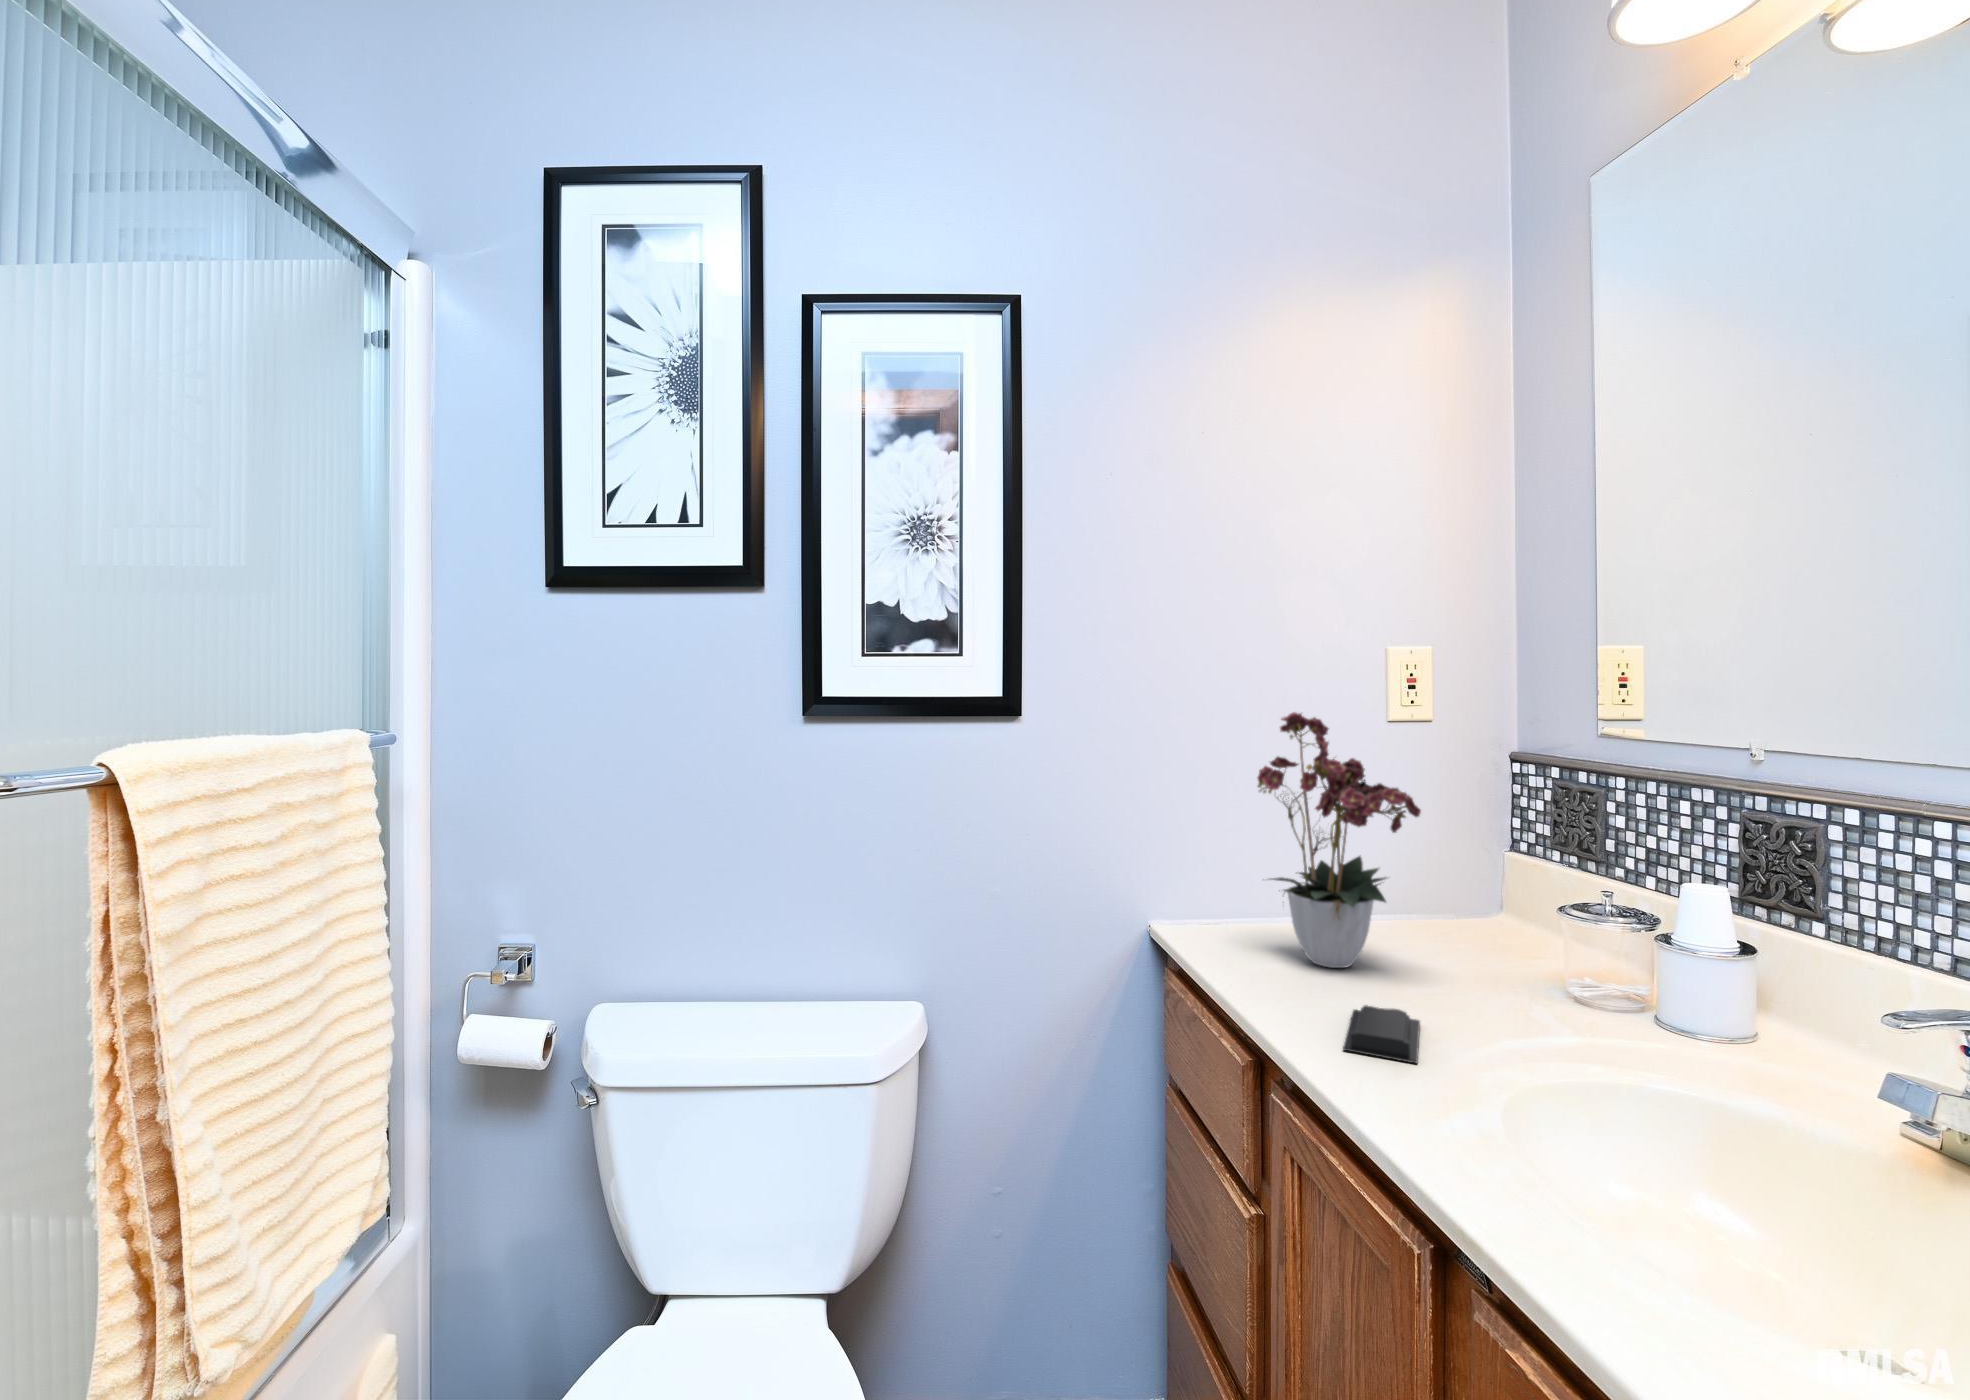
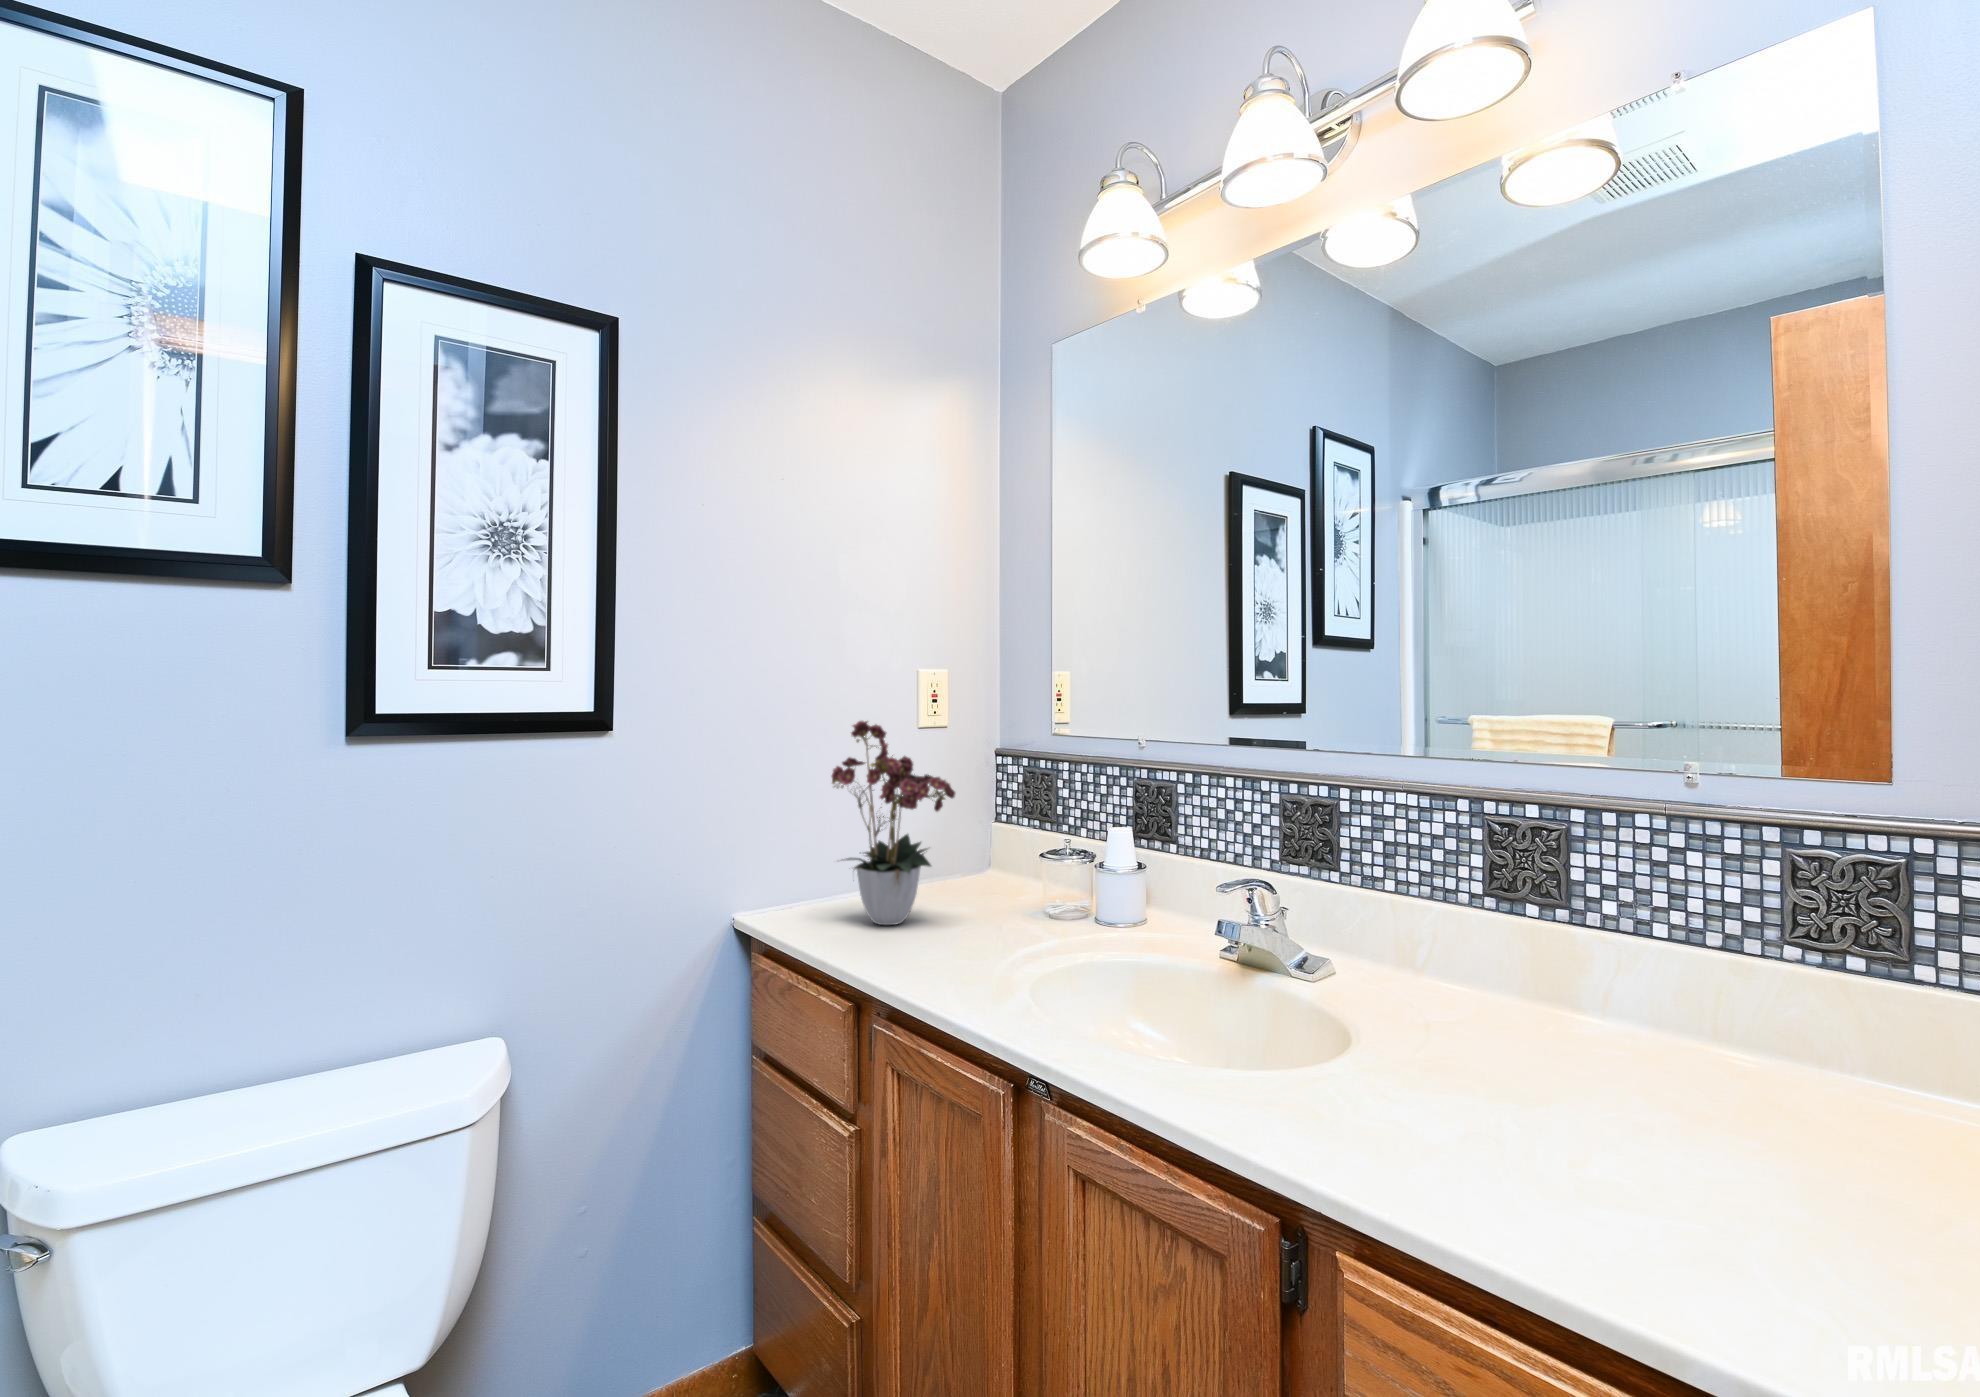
soap bar: present [1343,1005,1420,1063] -> none [919,944,973,980]

